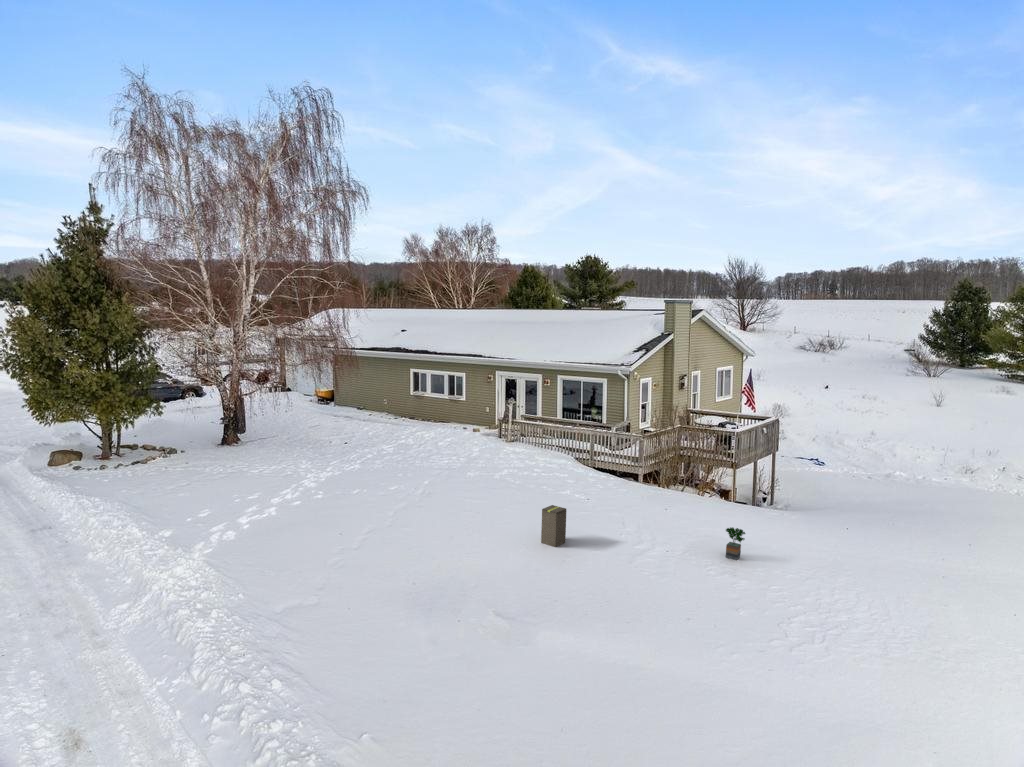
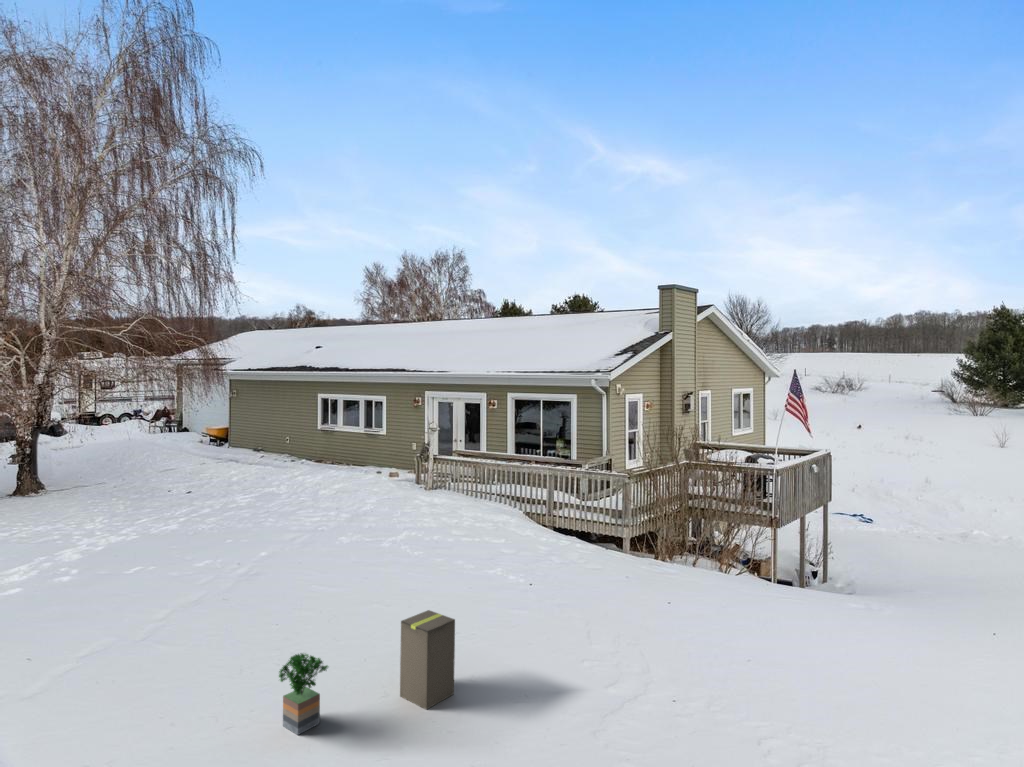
potted tree: present [726,527,745,560] -> present [279,653,328,735]

